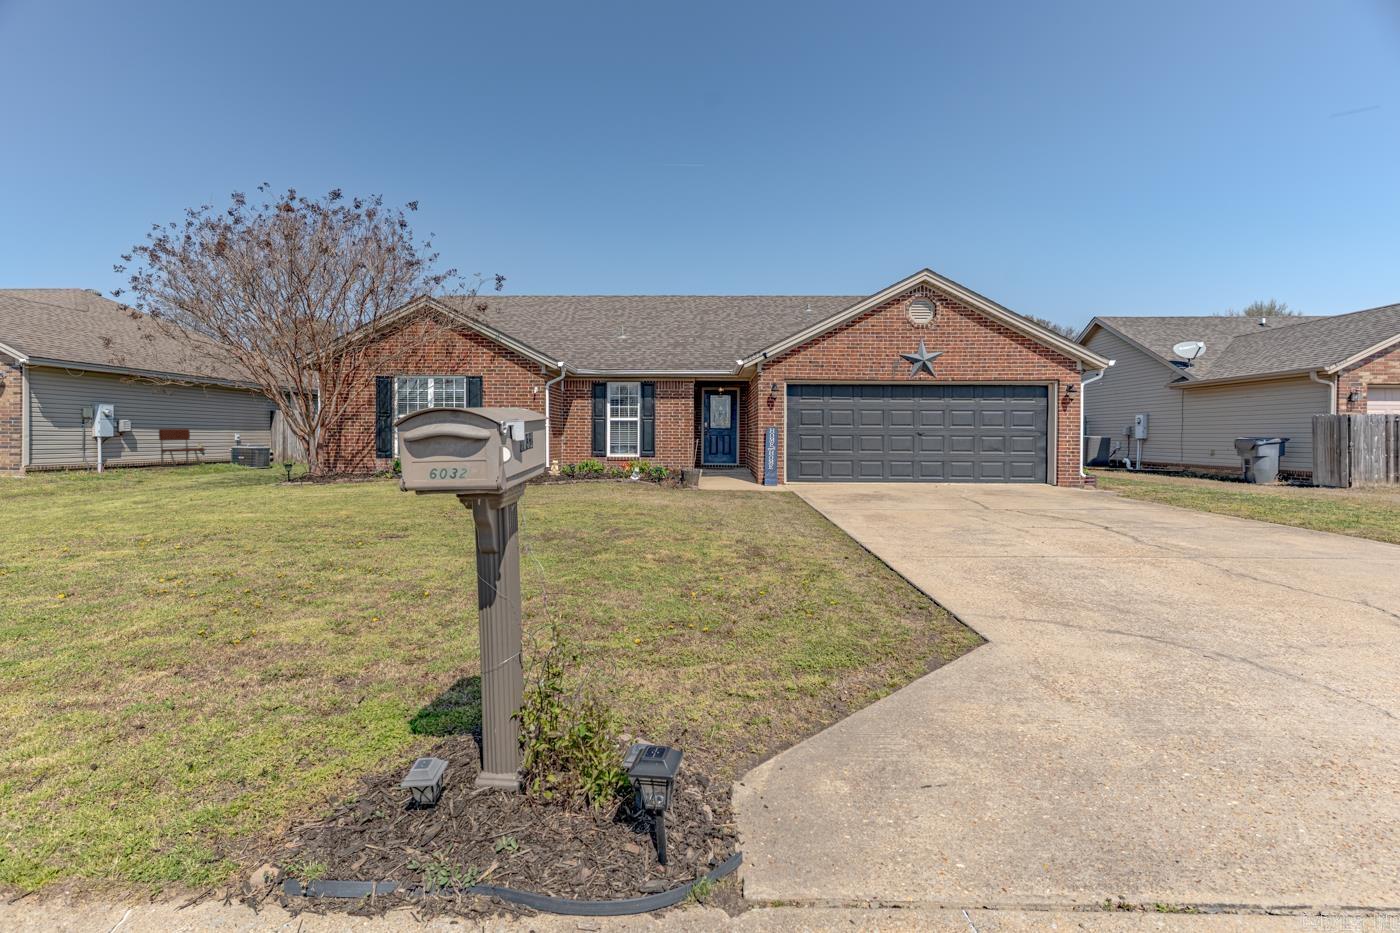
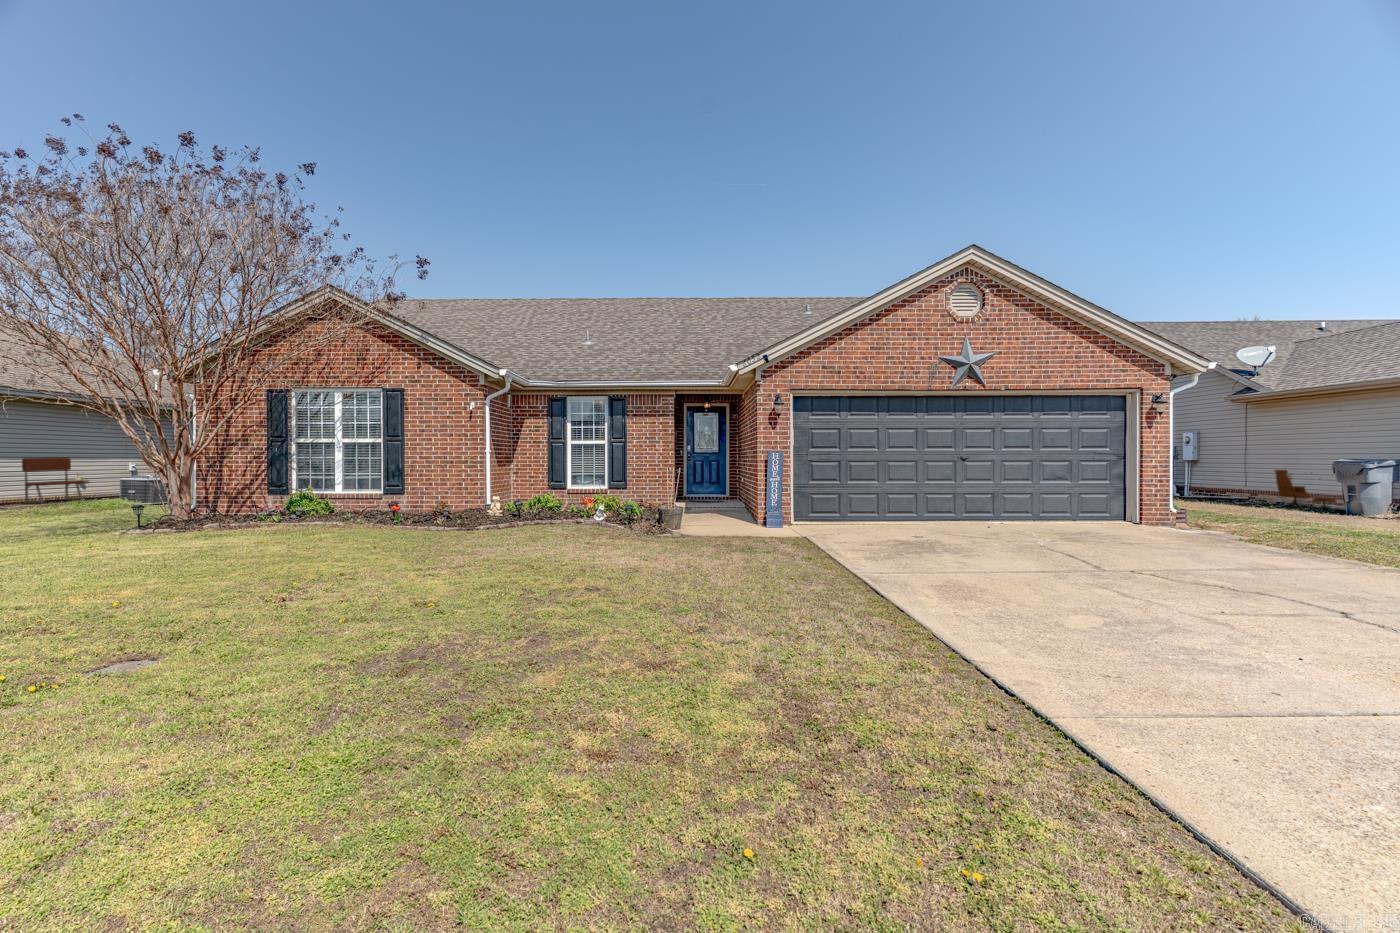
lounge chair: none [1197,447,1241,480] -> present [1275,470,1336,508]

